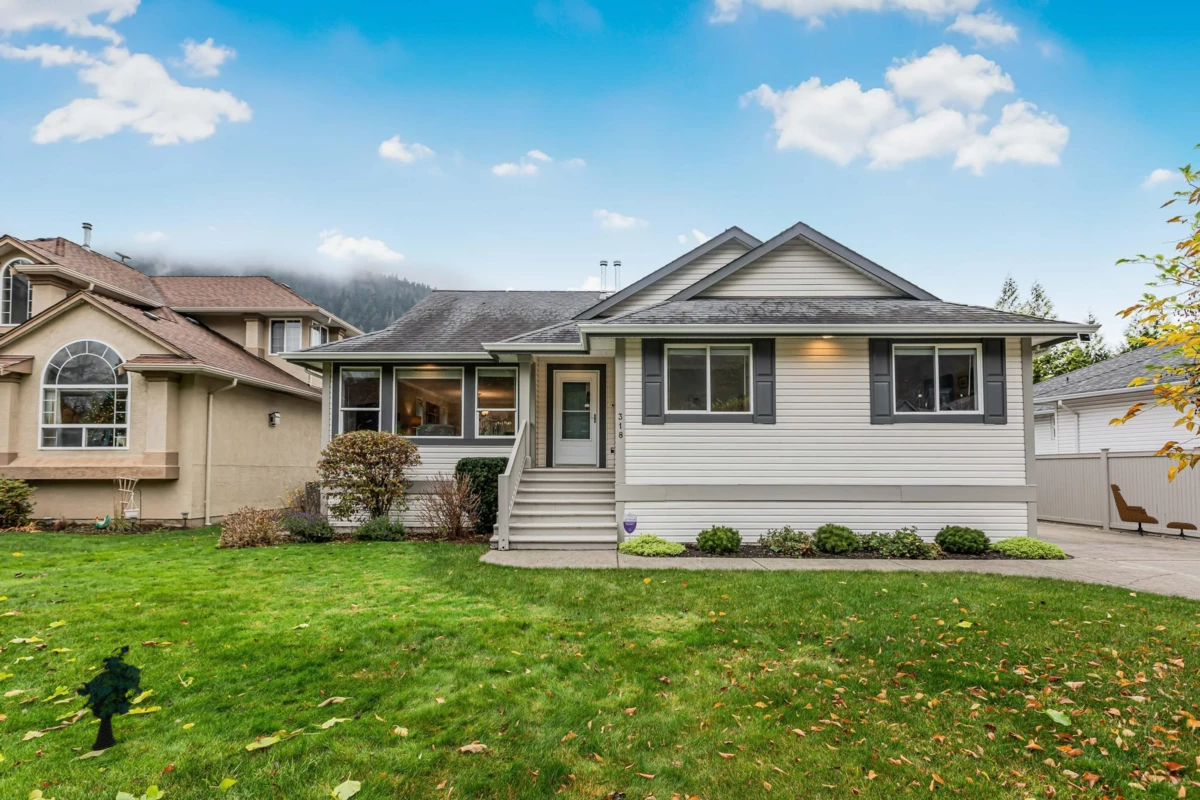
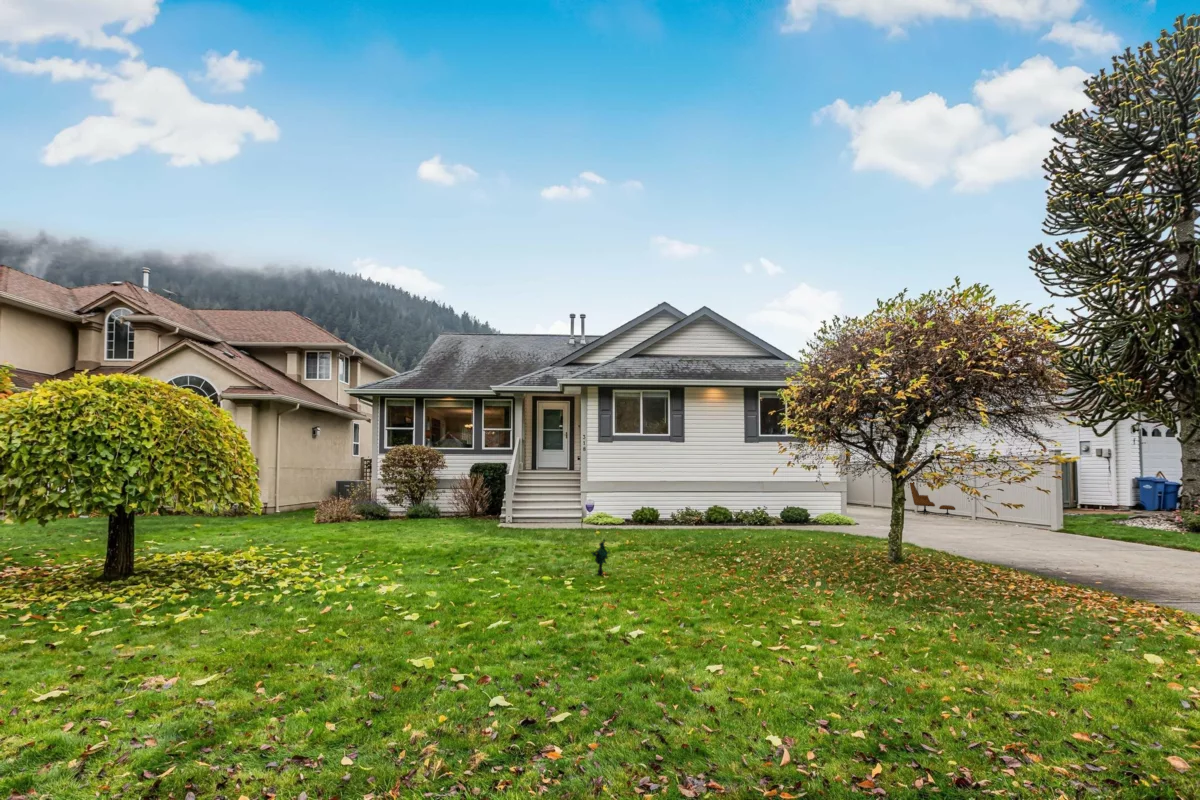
decorative plant: present [72,645,143,750] -> present [591,540,610,575]

